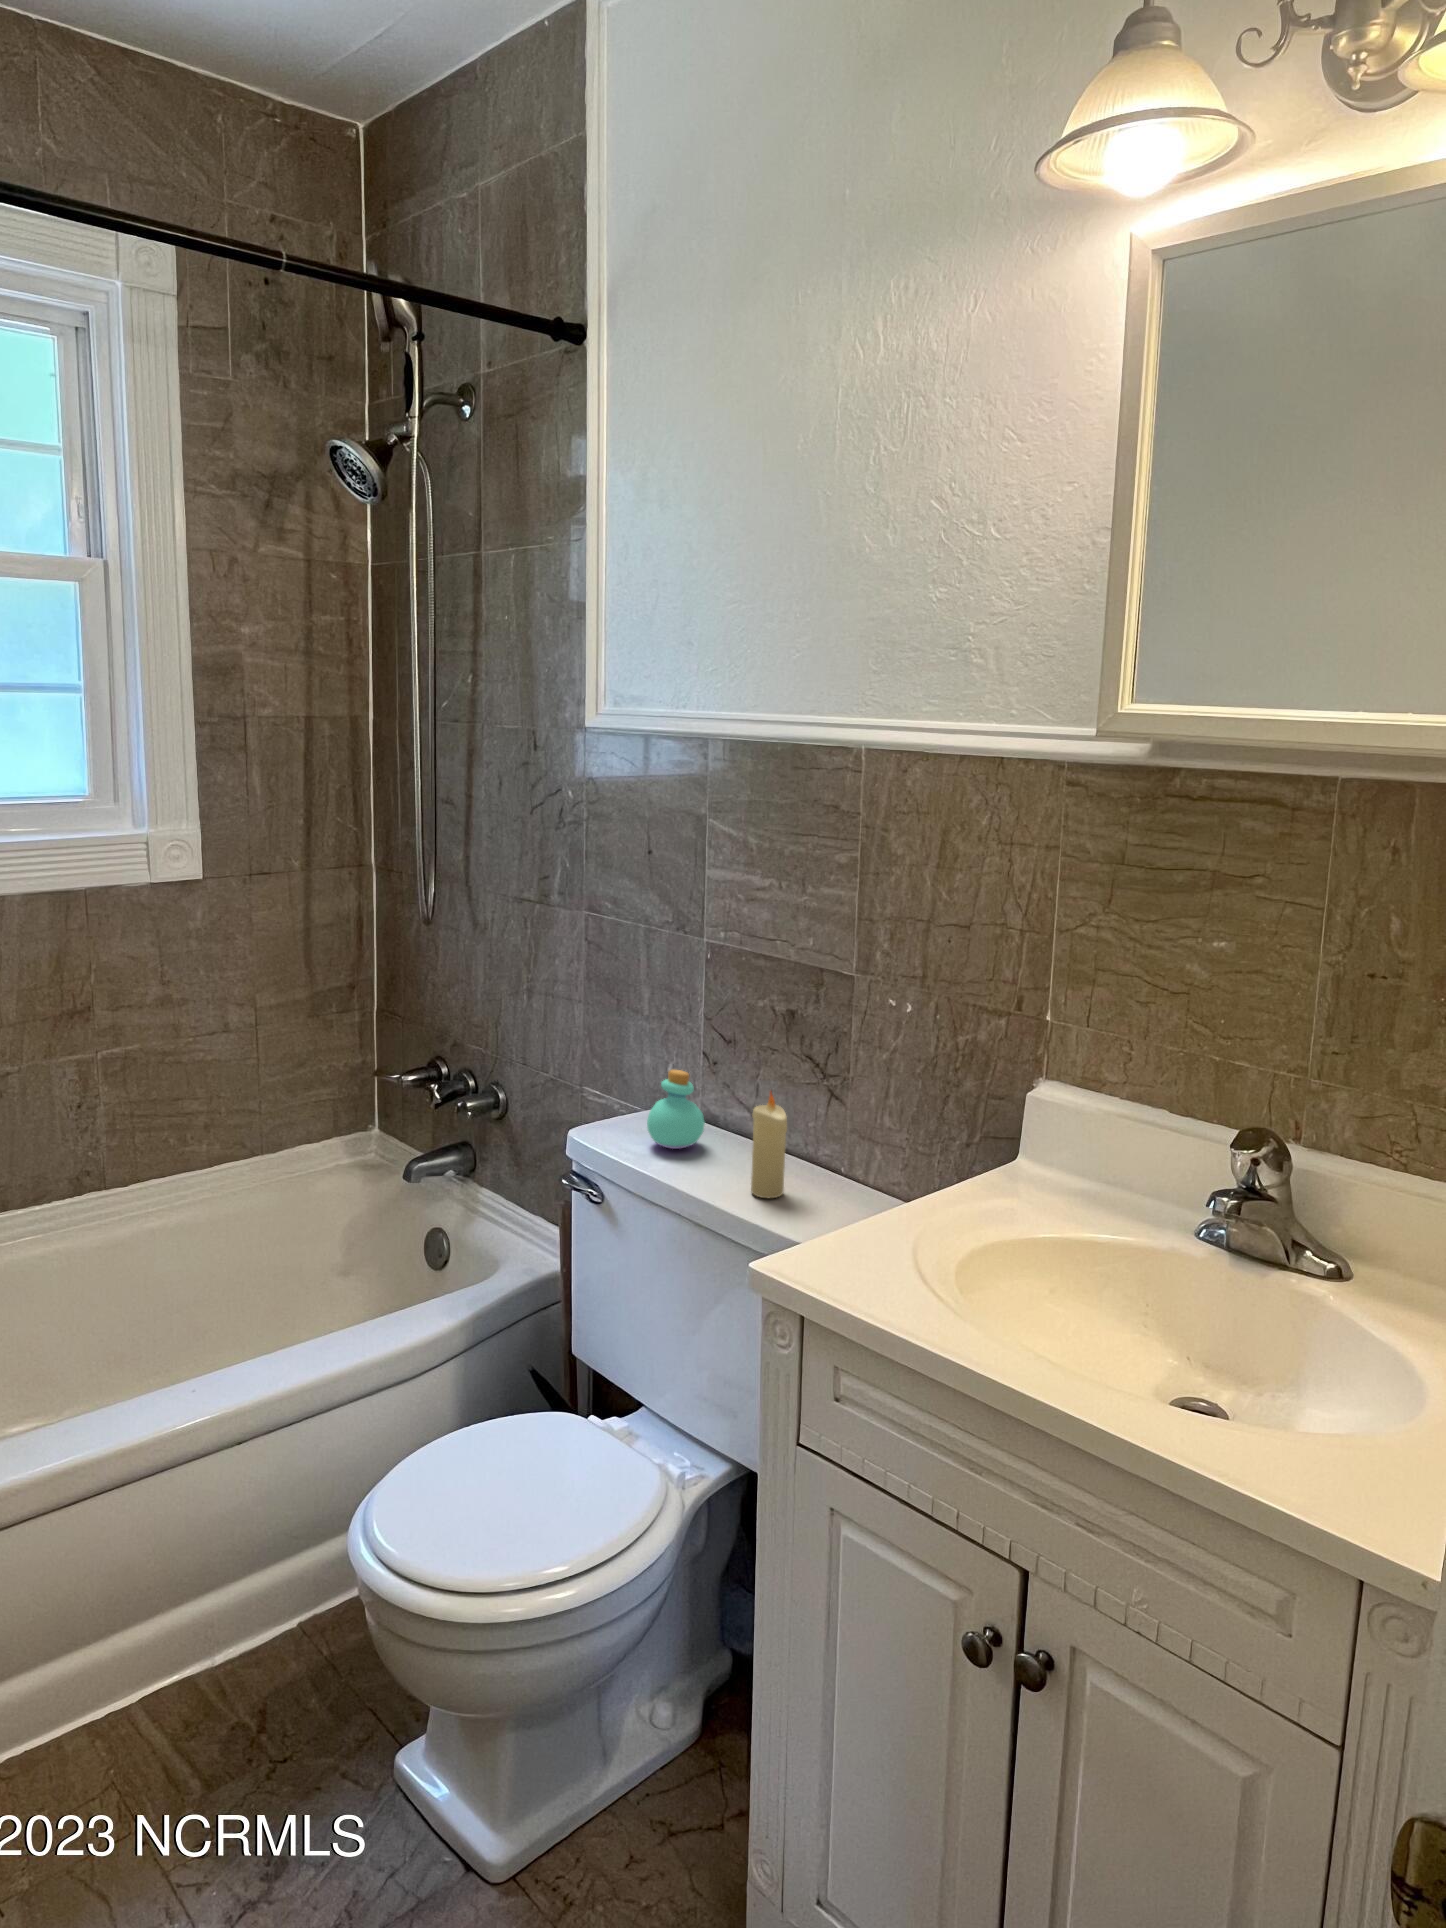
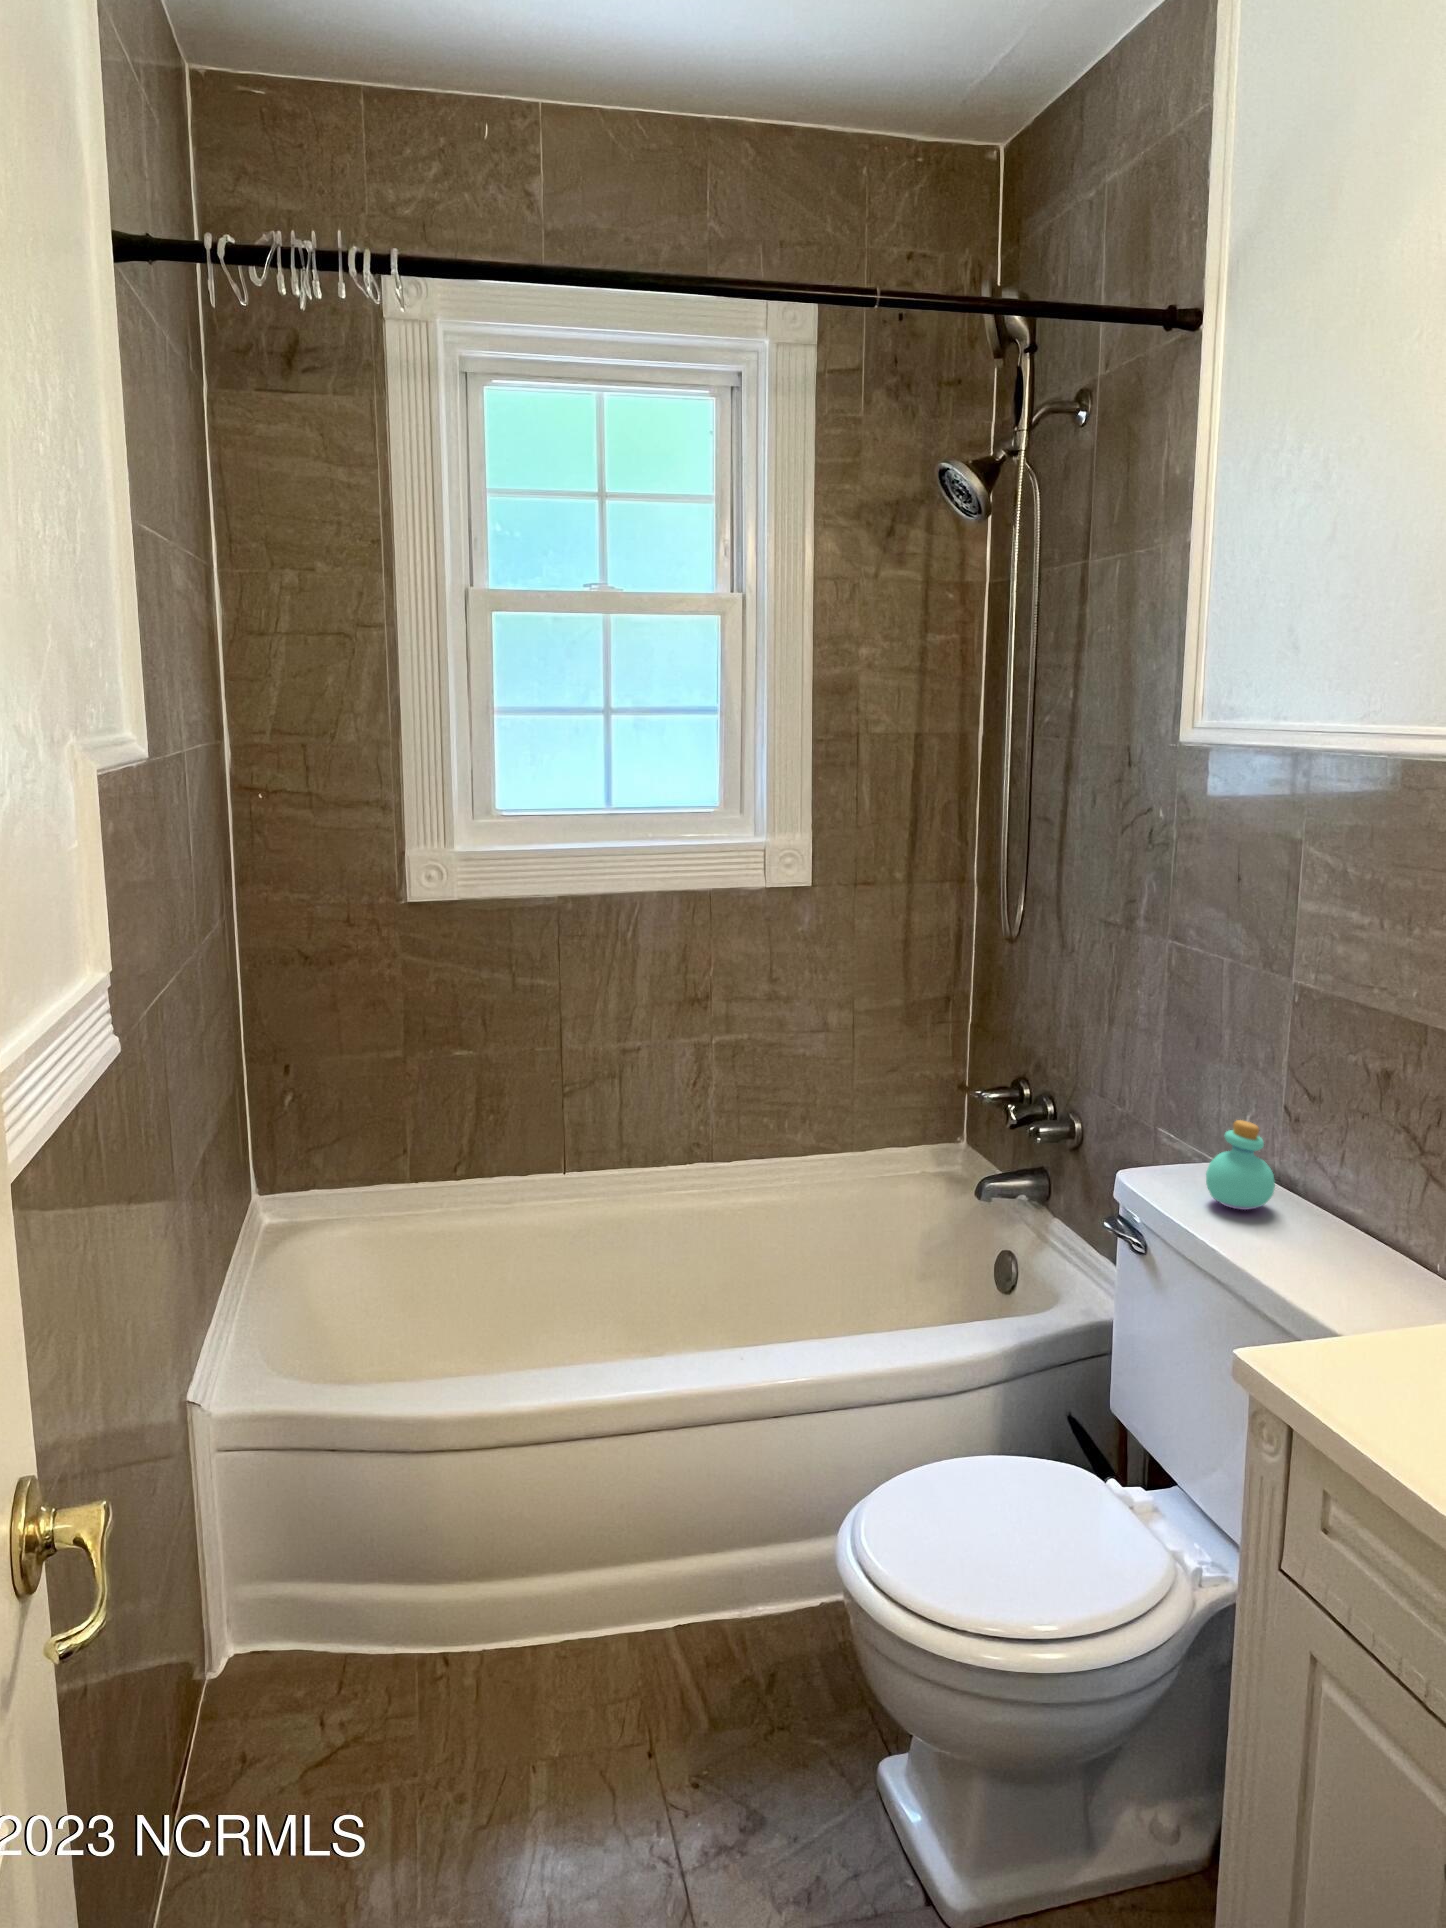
candle: present [751,1093,787,1198] -> none [1315,1159,1365,1285]

